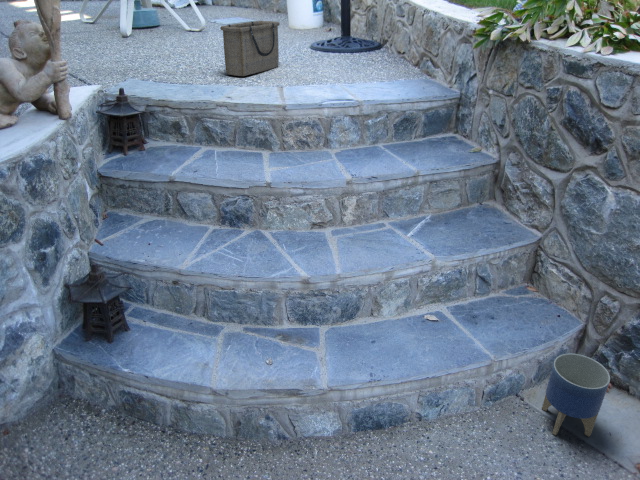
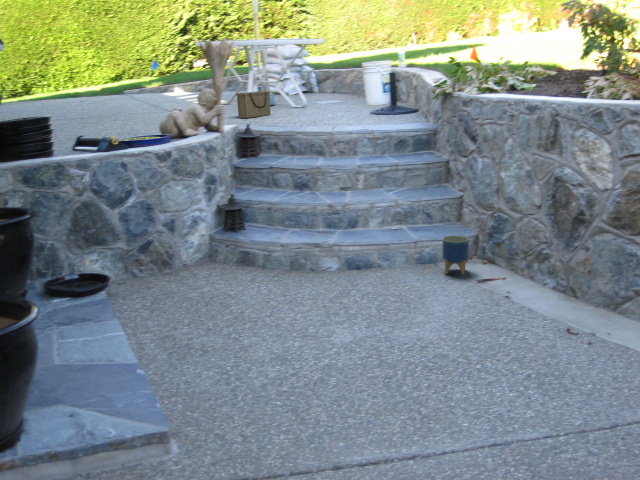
basket: present [220,21,280,76] -> present [236,91,270,118]

